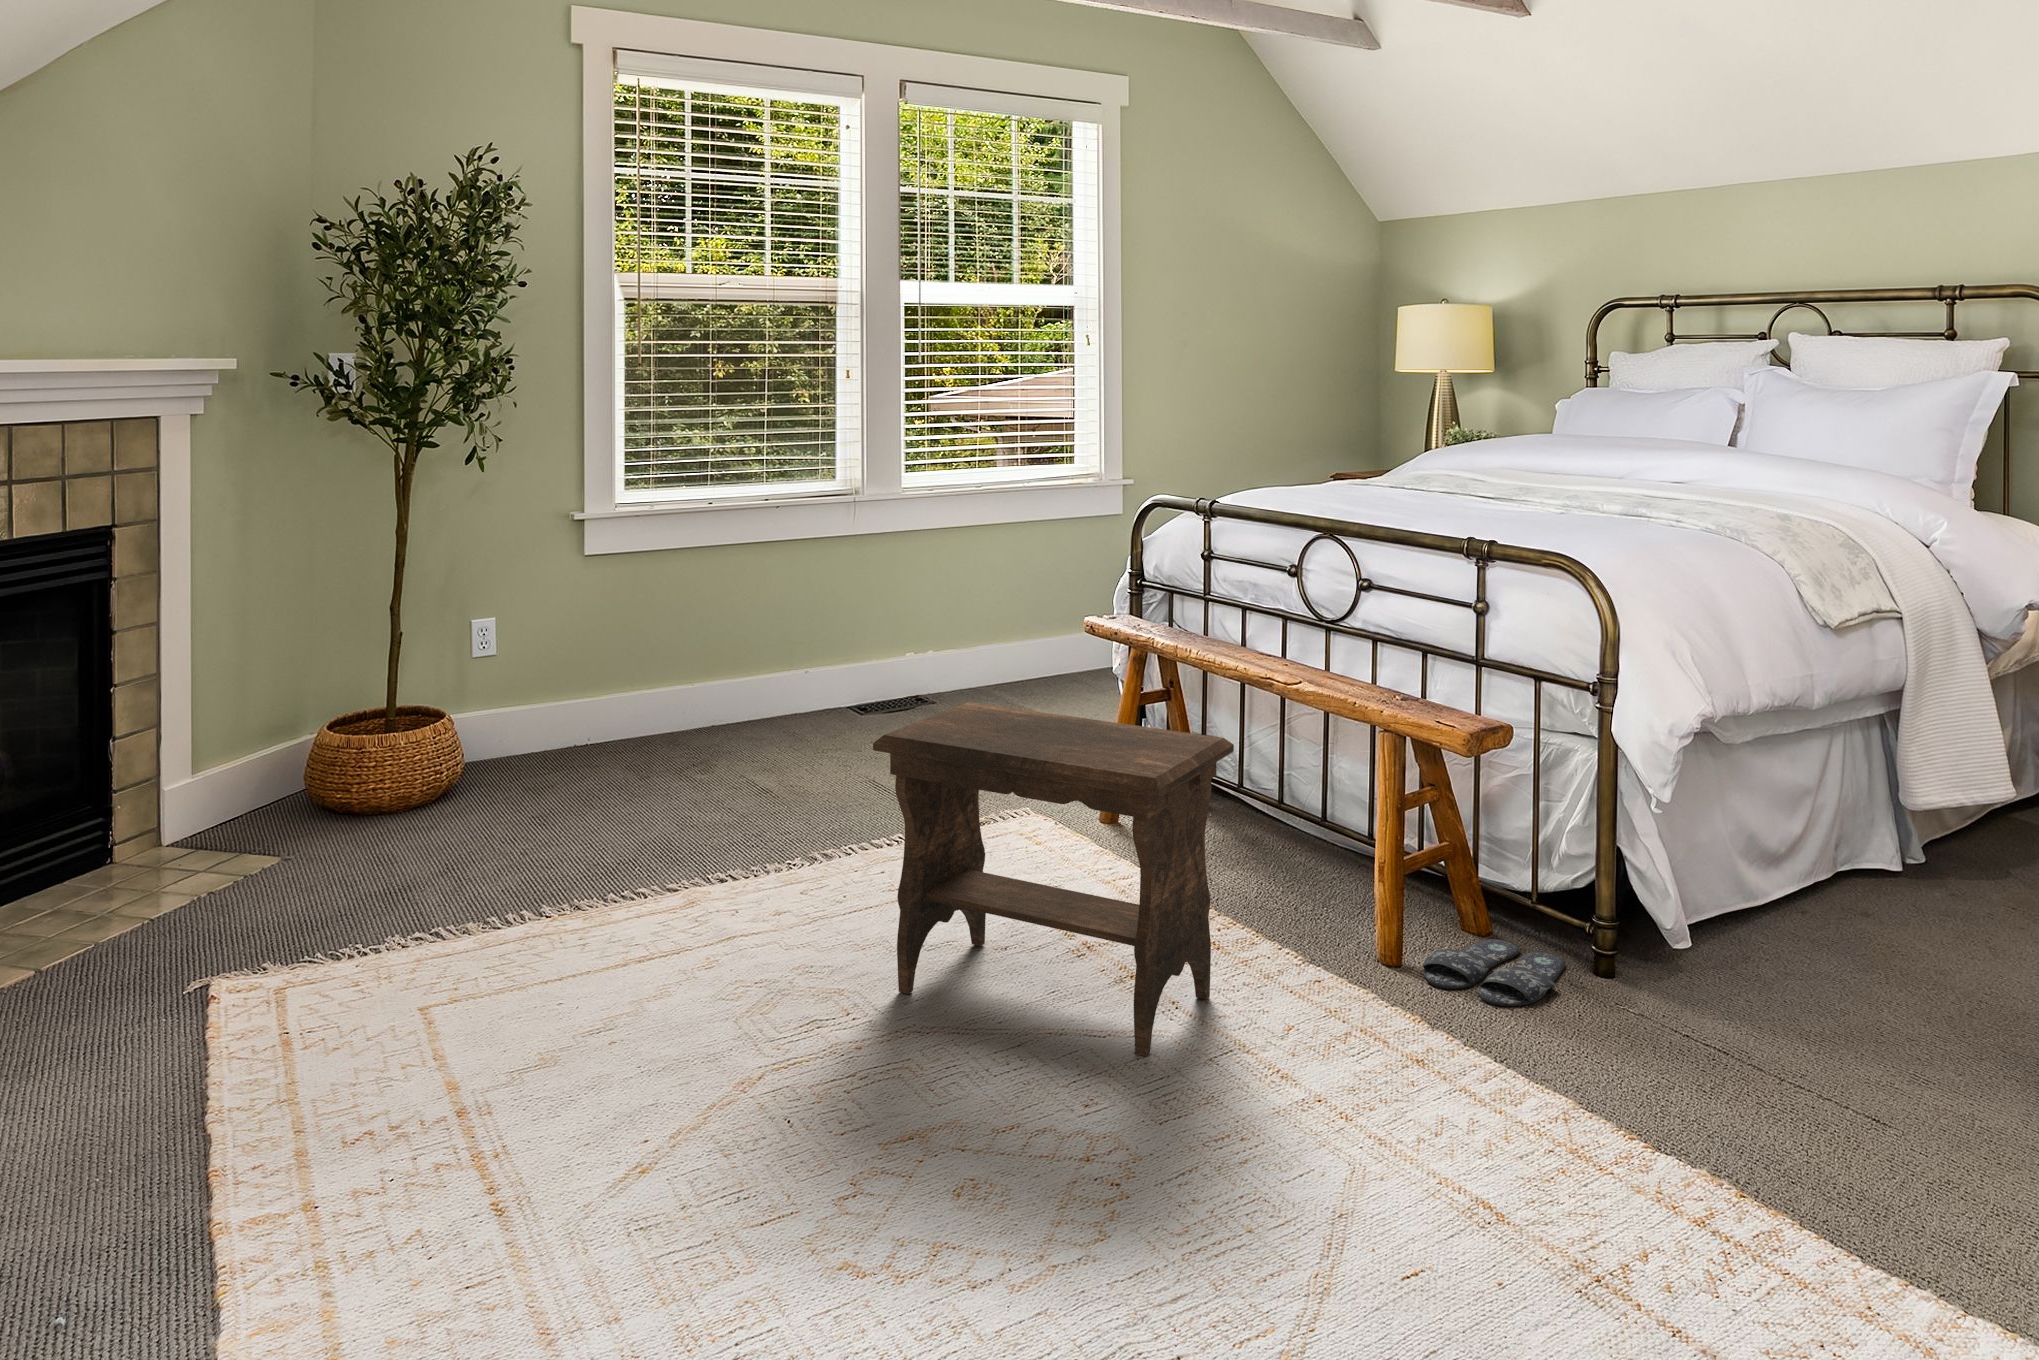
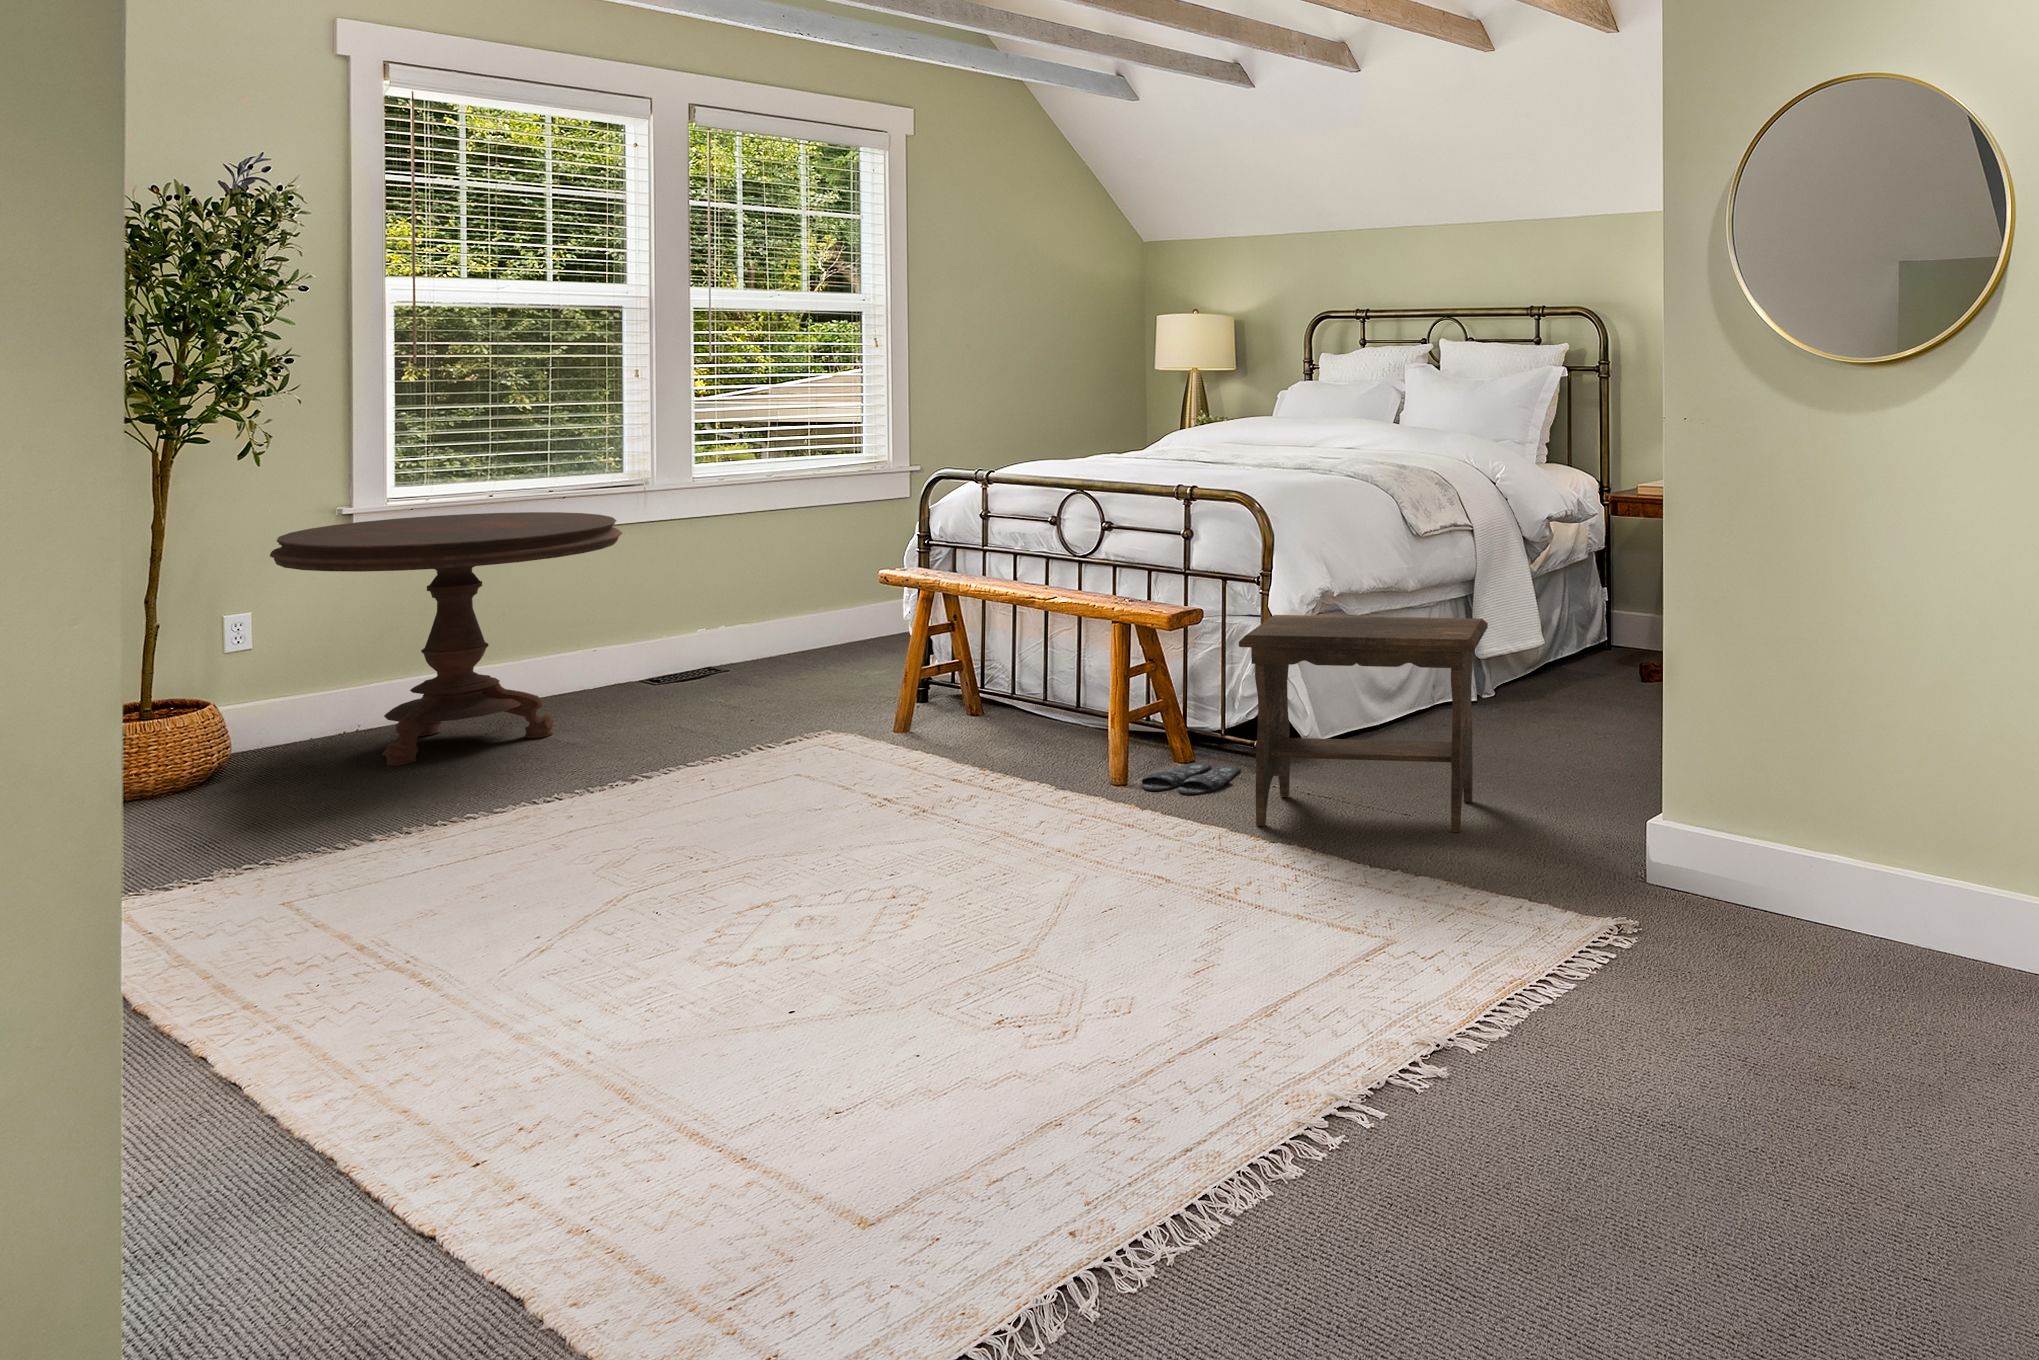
side table: none [489,524,818,802] -> present [270,512,622,766]
footstool: present [873,702,1234,1057] -> present [1239,615,1488,832]

